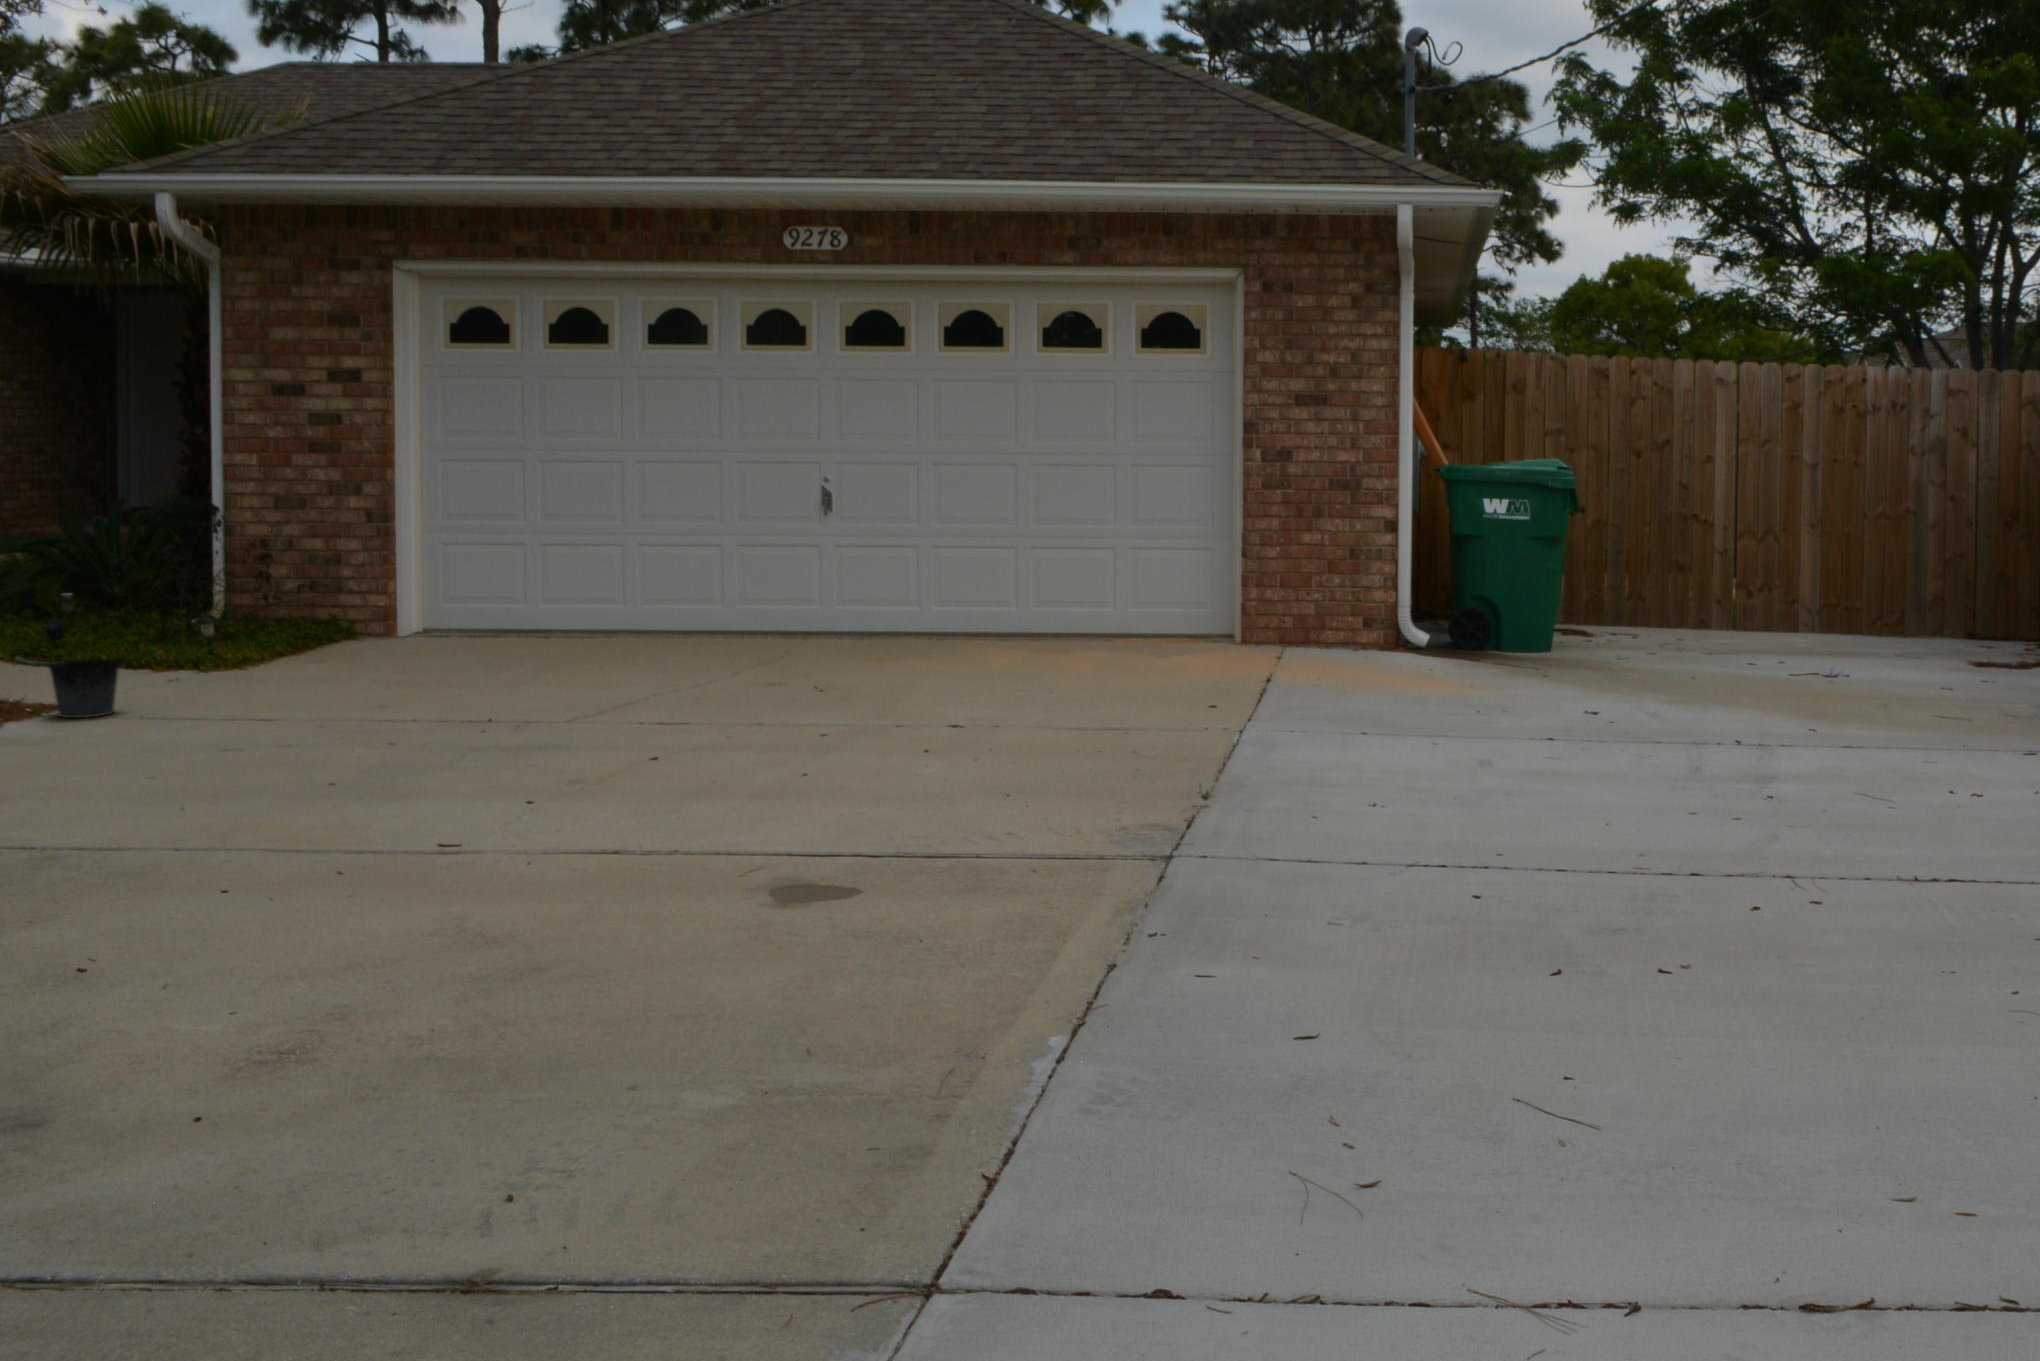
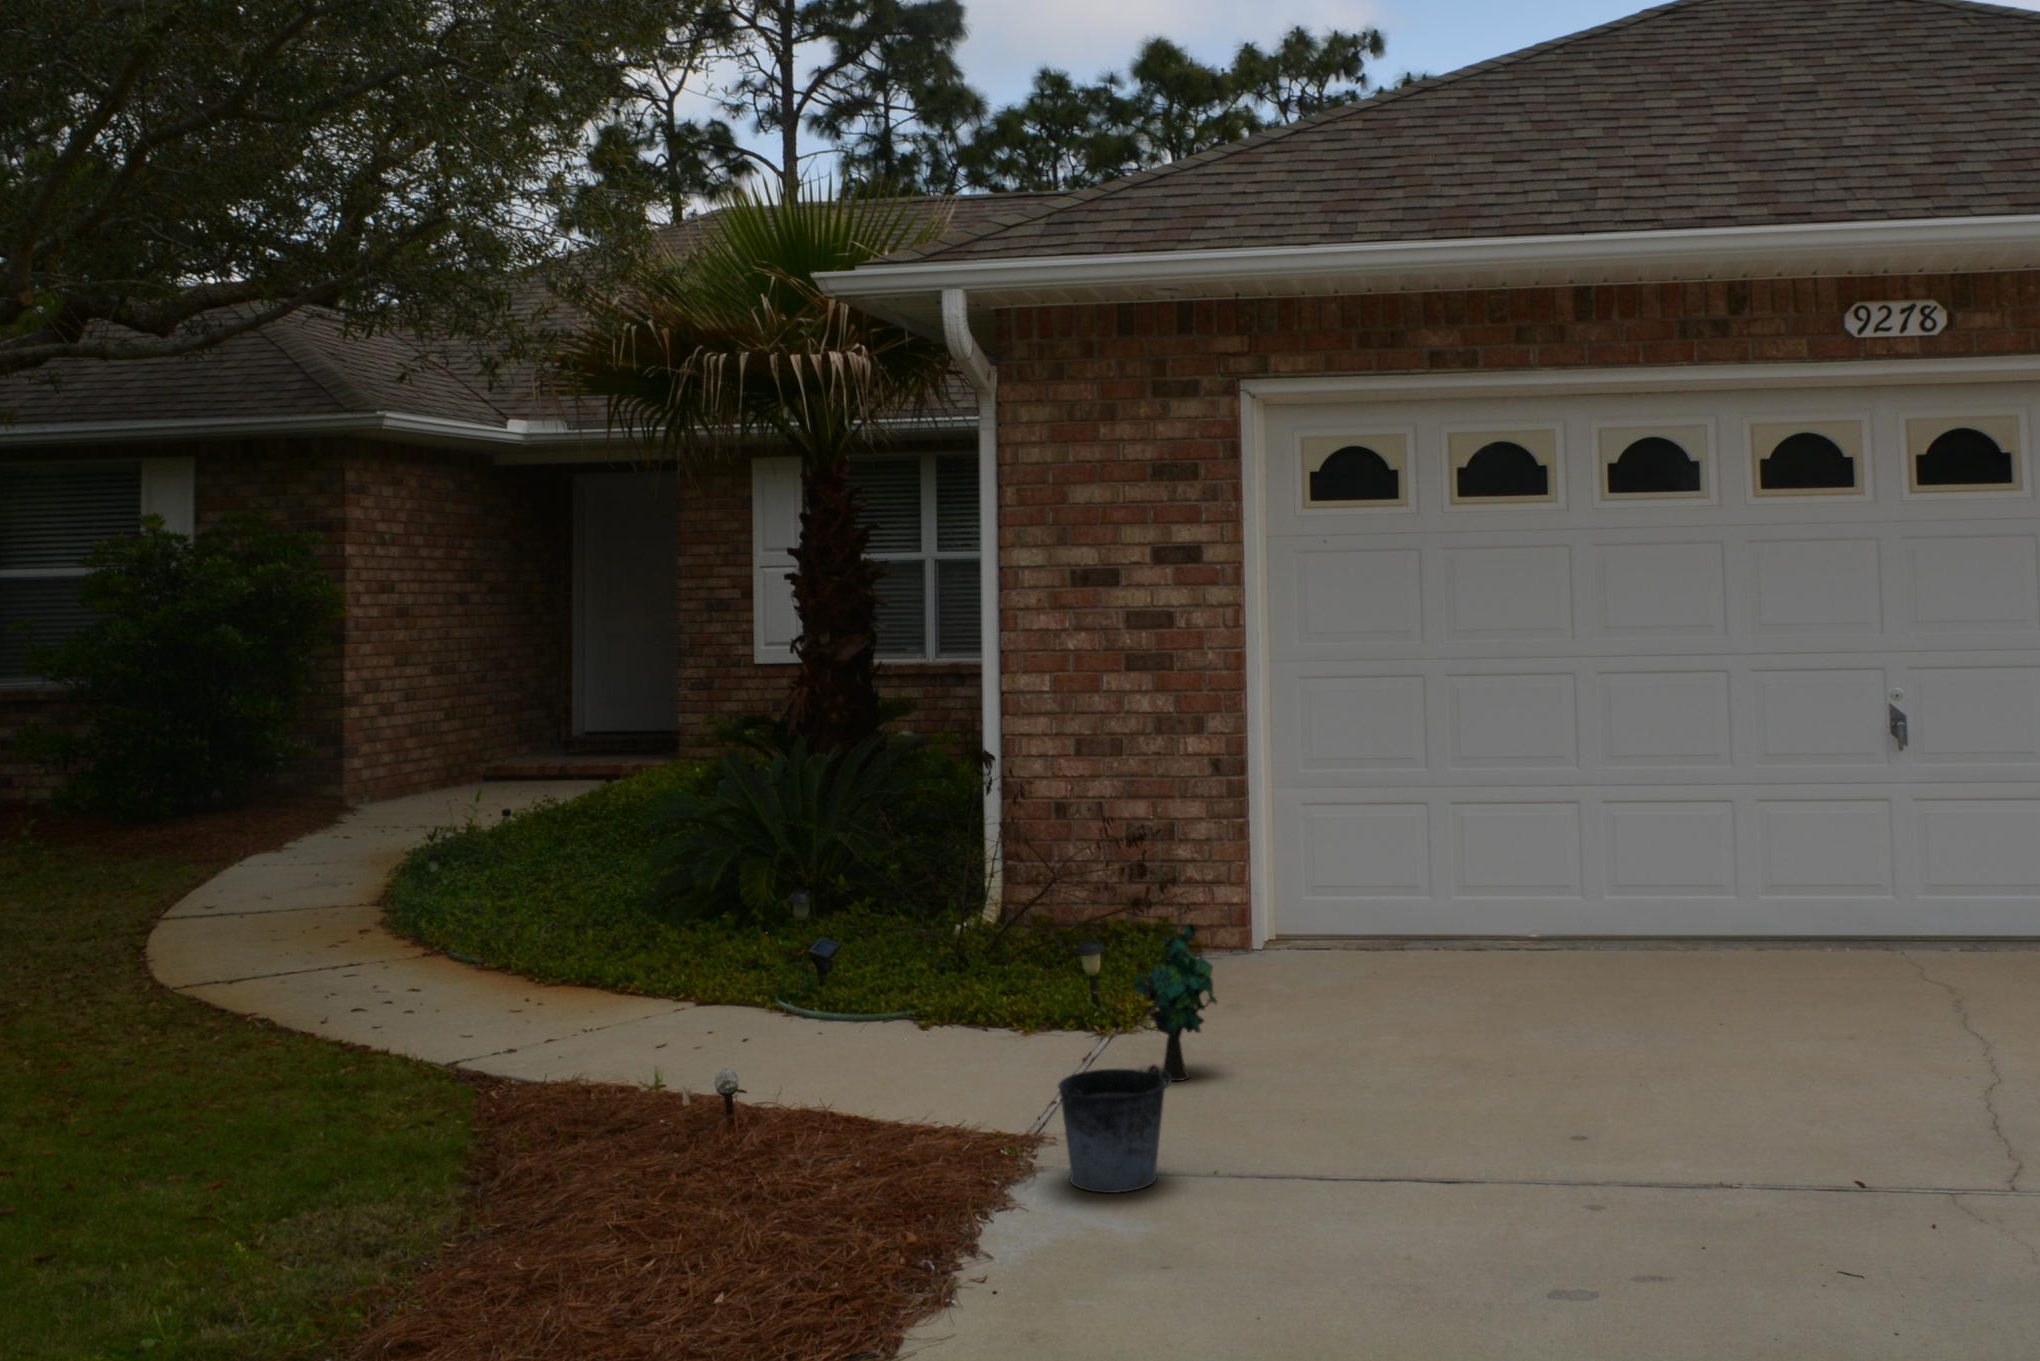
decorative plant: none [179,594,241,683] -> present [1133,924,1217,1081]

